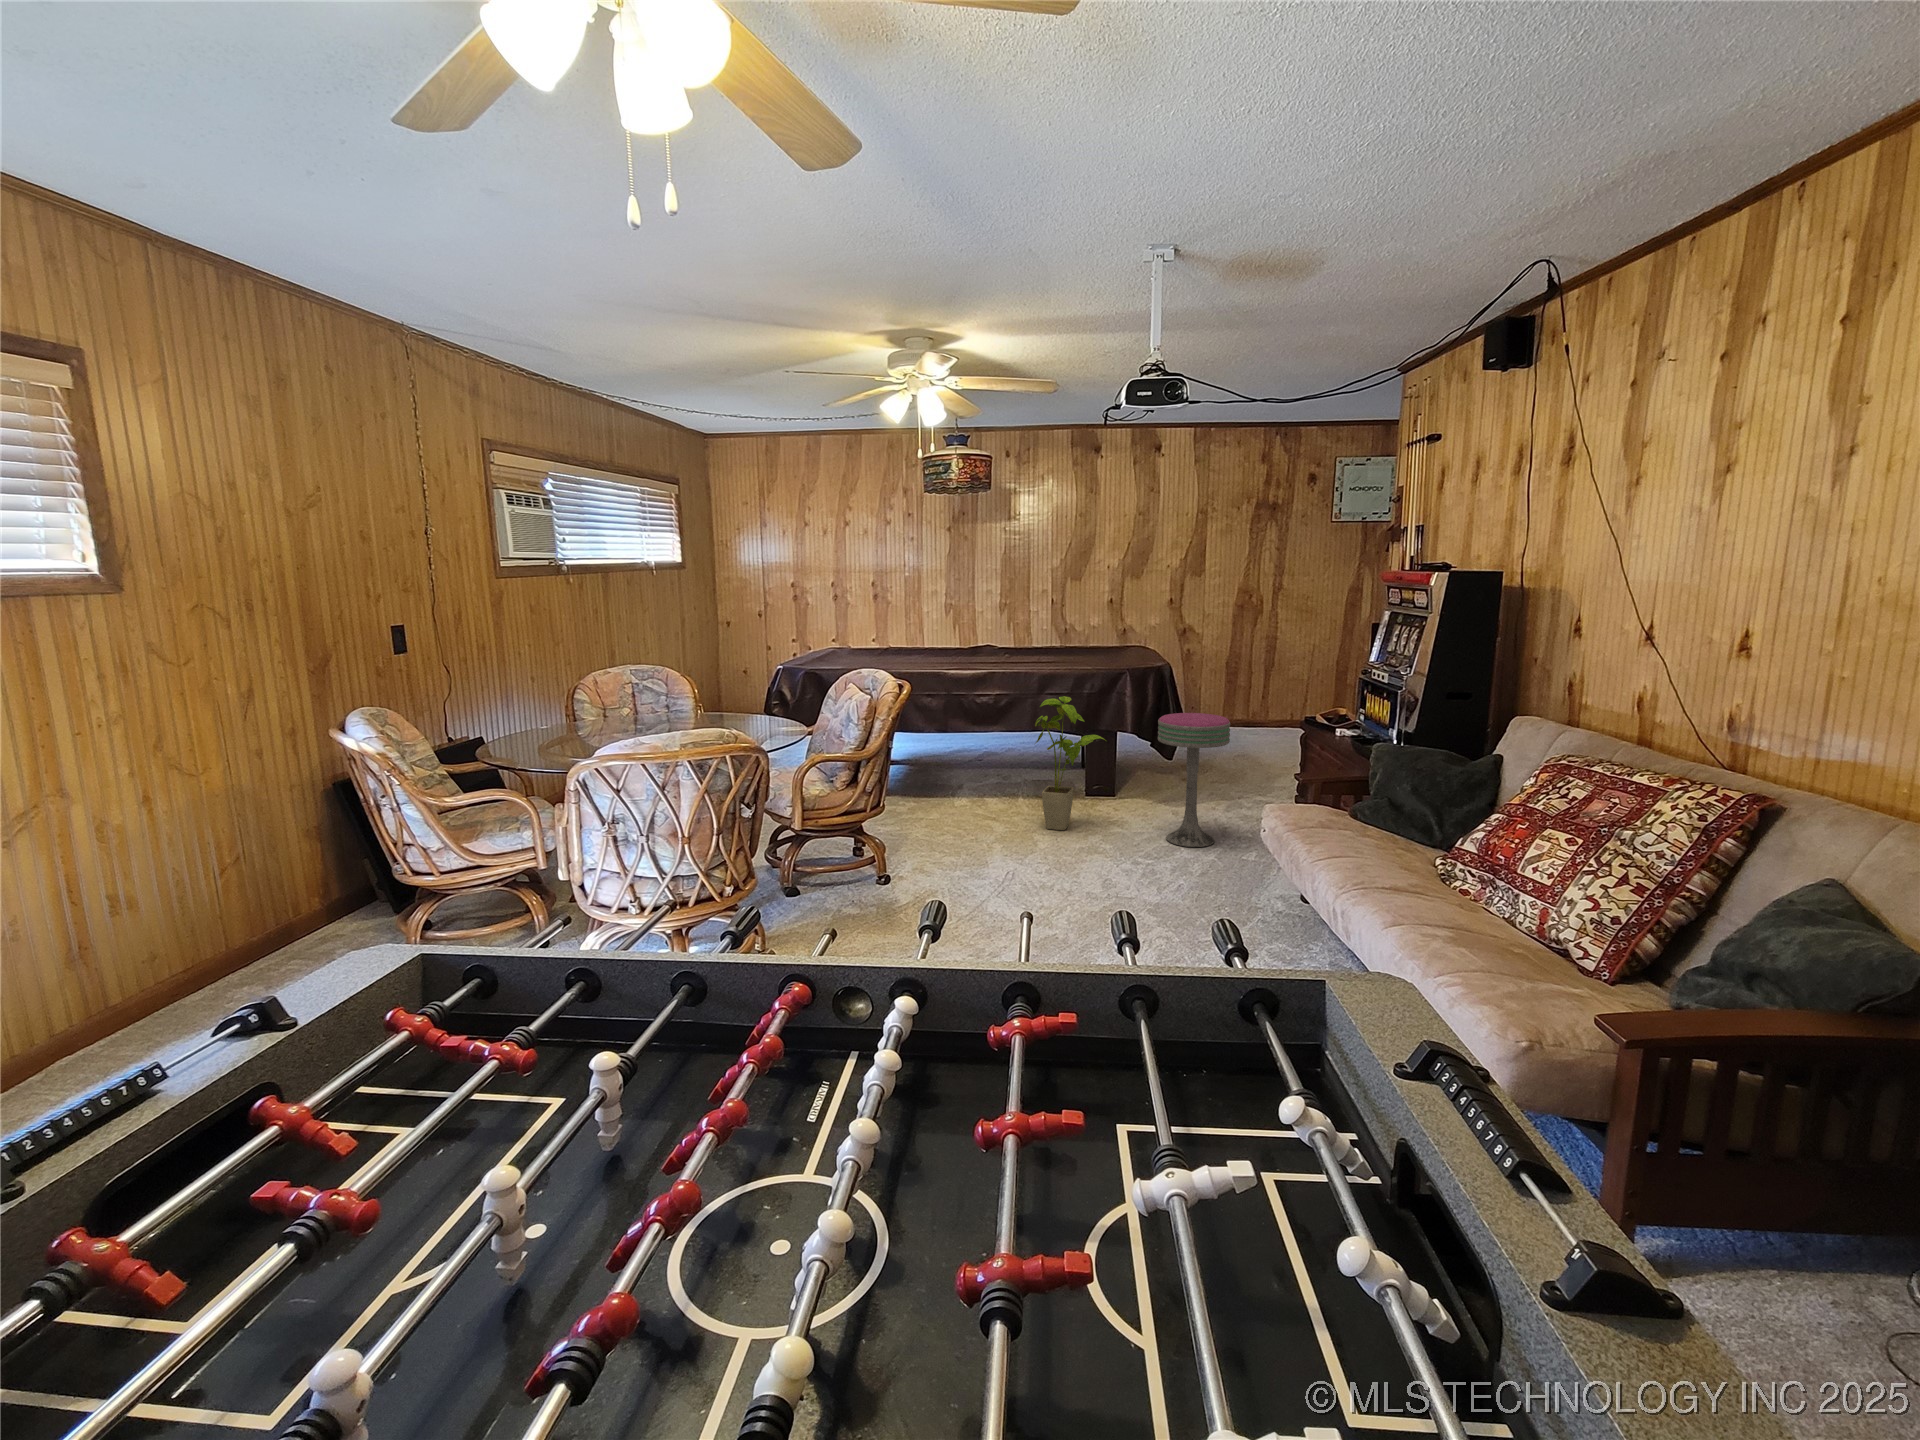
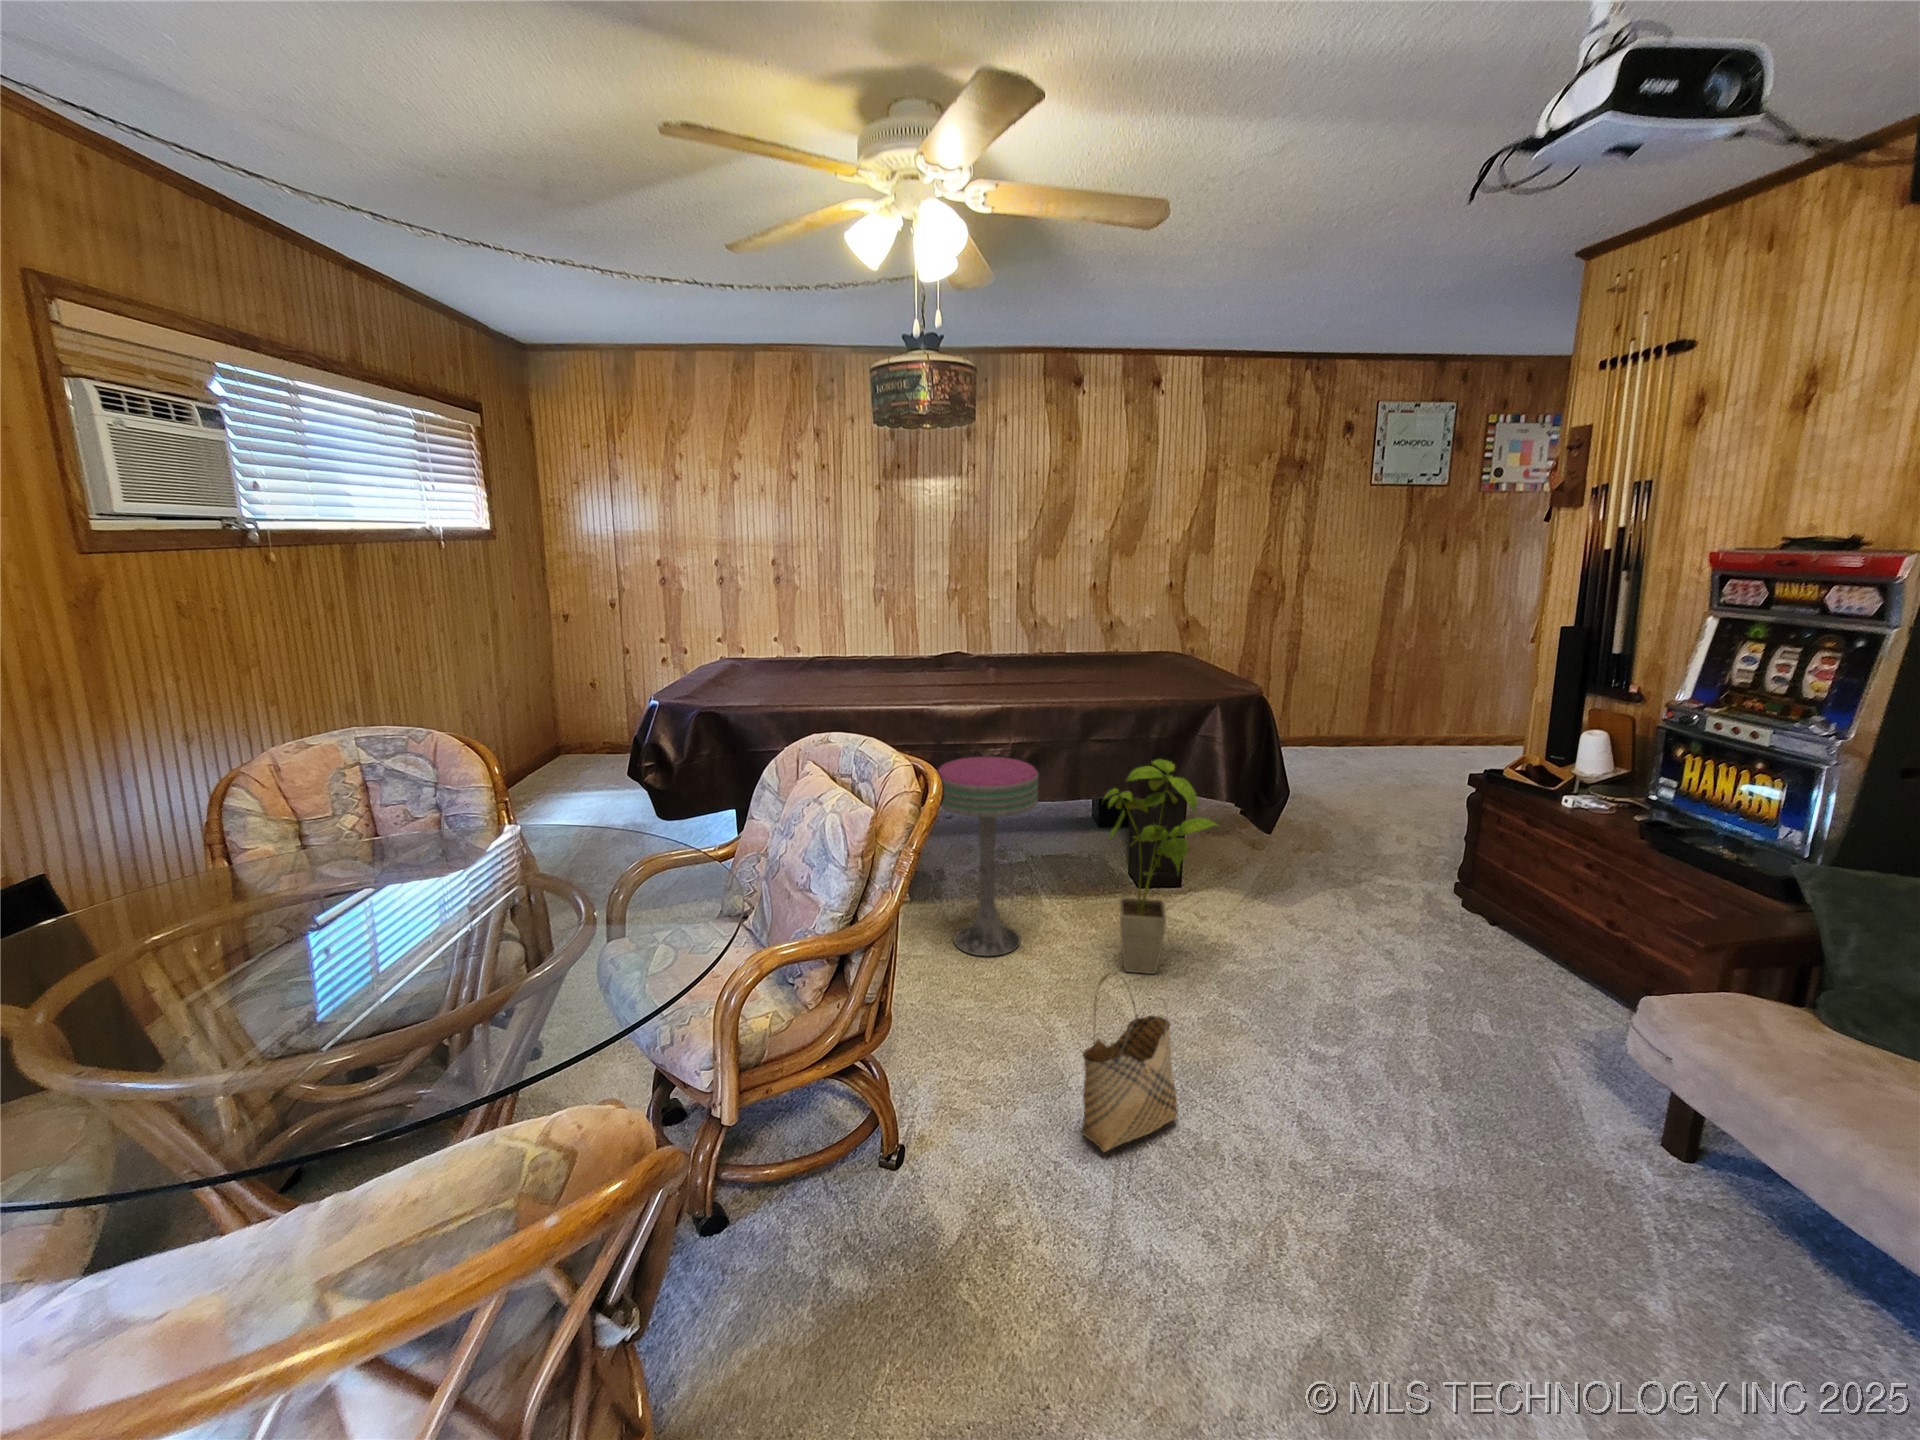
bar stool: present [1158,713,1230,847] -> present [938,757,1038,956]
woven basket: none [978,794,1035,882] -> present [1081,973,1177,1152]

